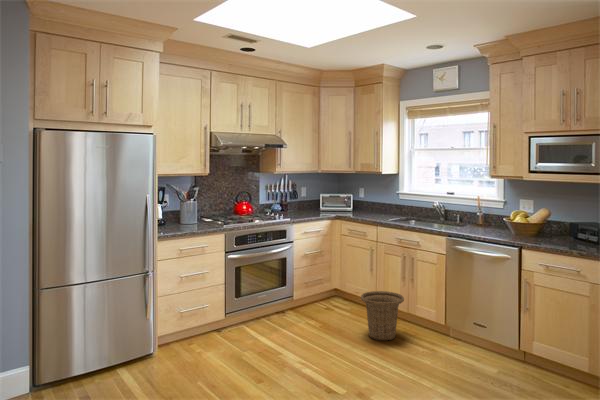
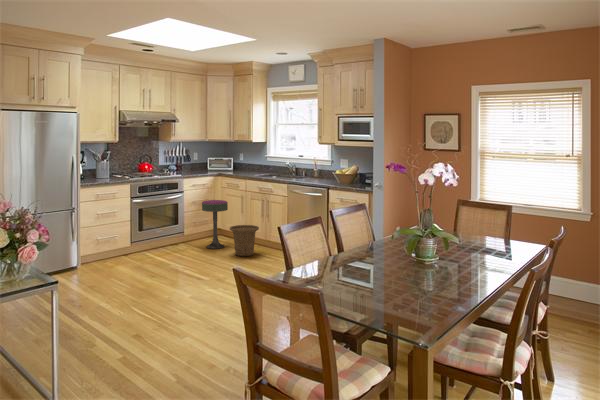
bar stool: none [318,253,353,322] -> present [202,200,228,249]

